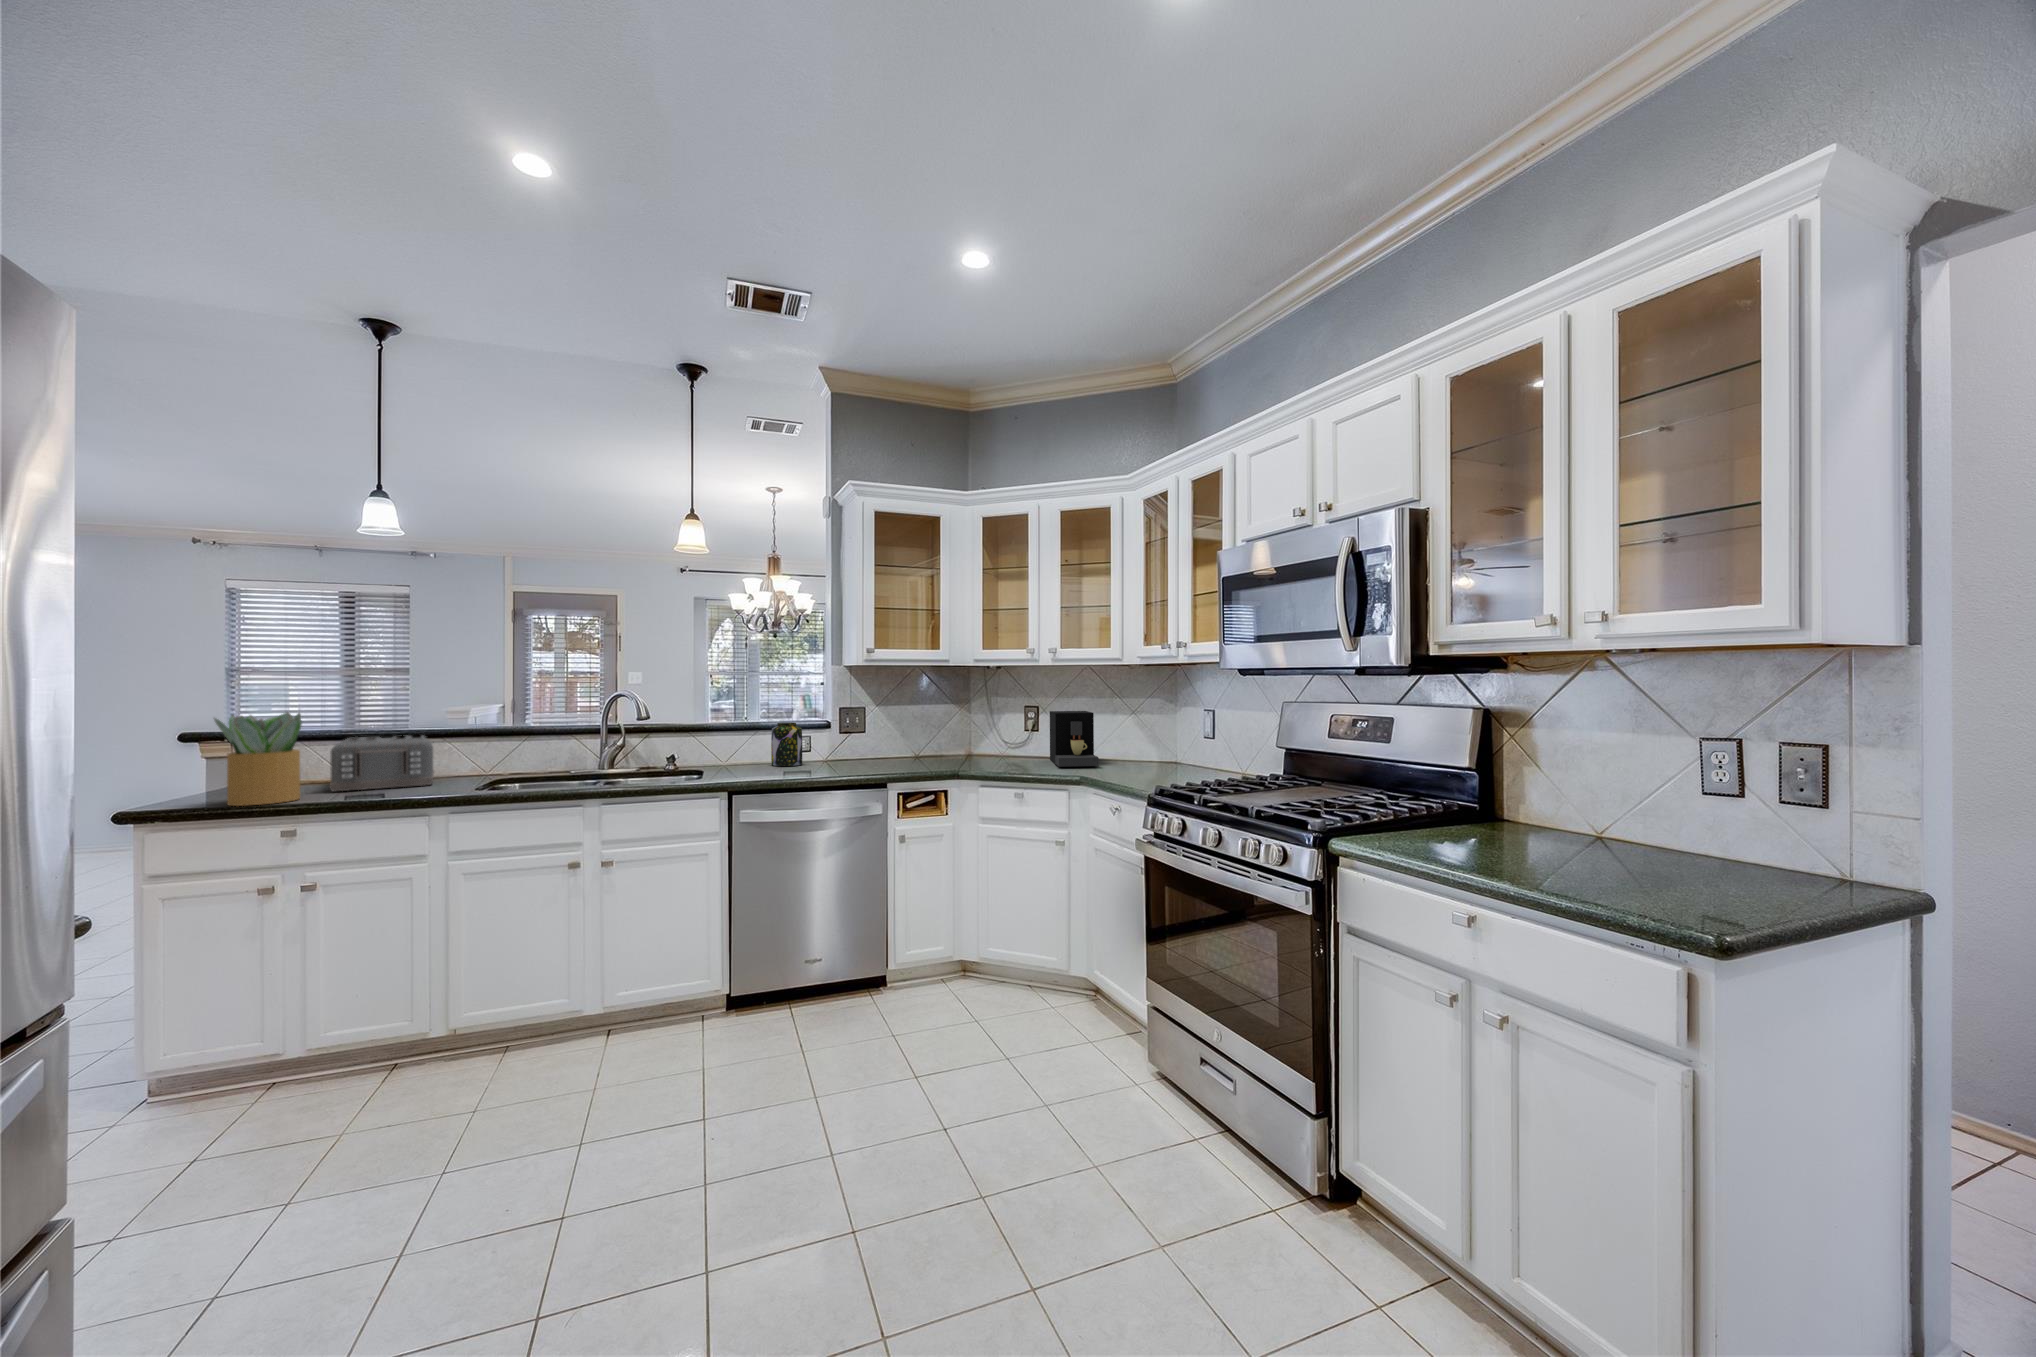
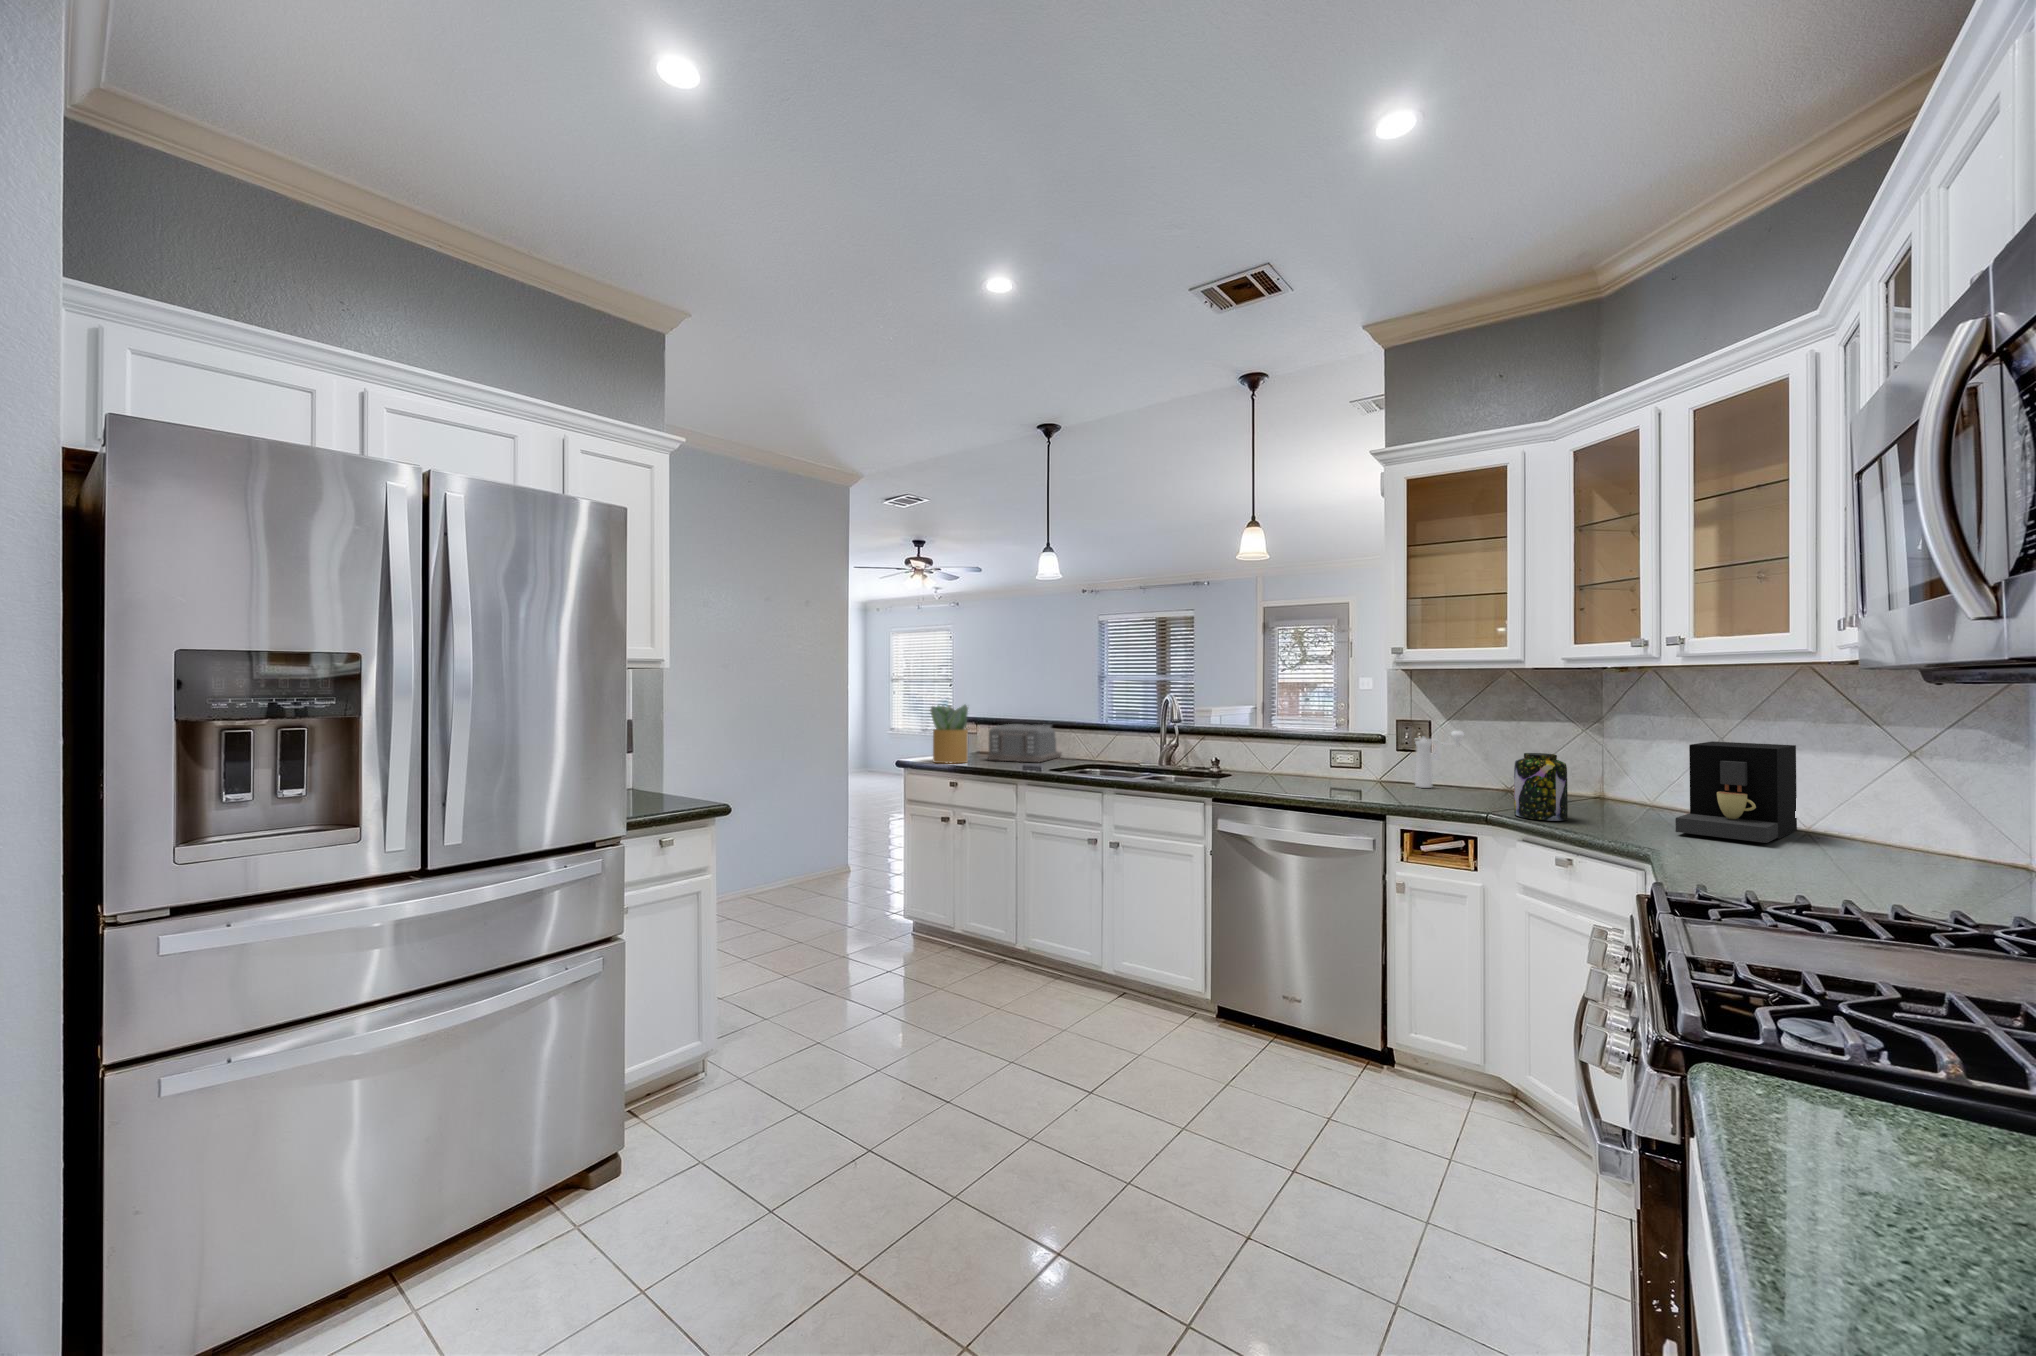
pepper mill: none [866,714,899,761] -> present [1415,731,1464,788]
jar: present [771,722,802,766] -> present [1514,753,1568,821]

